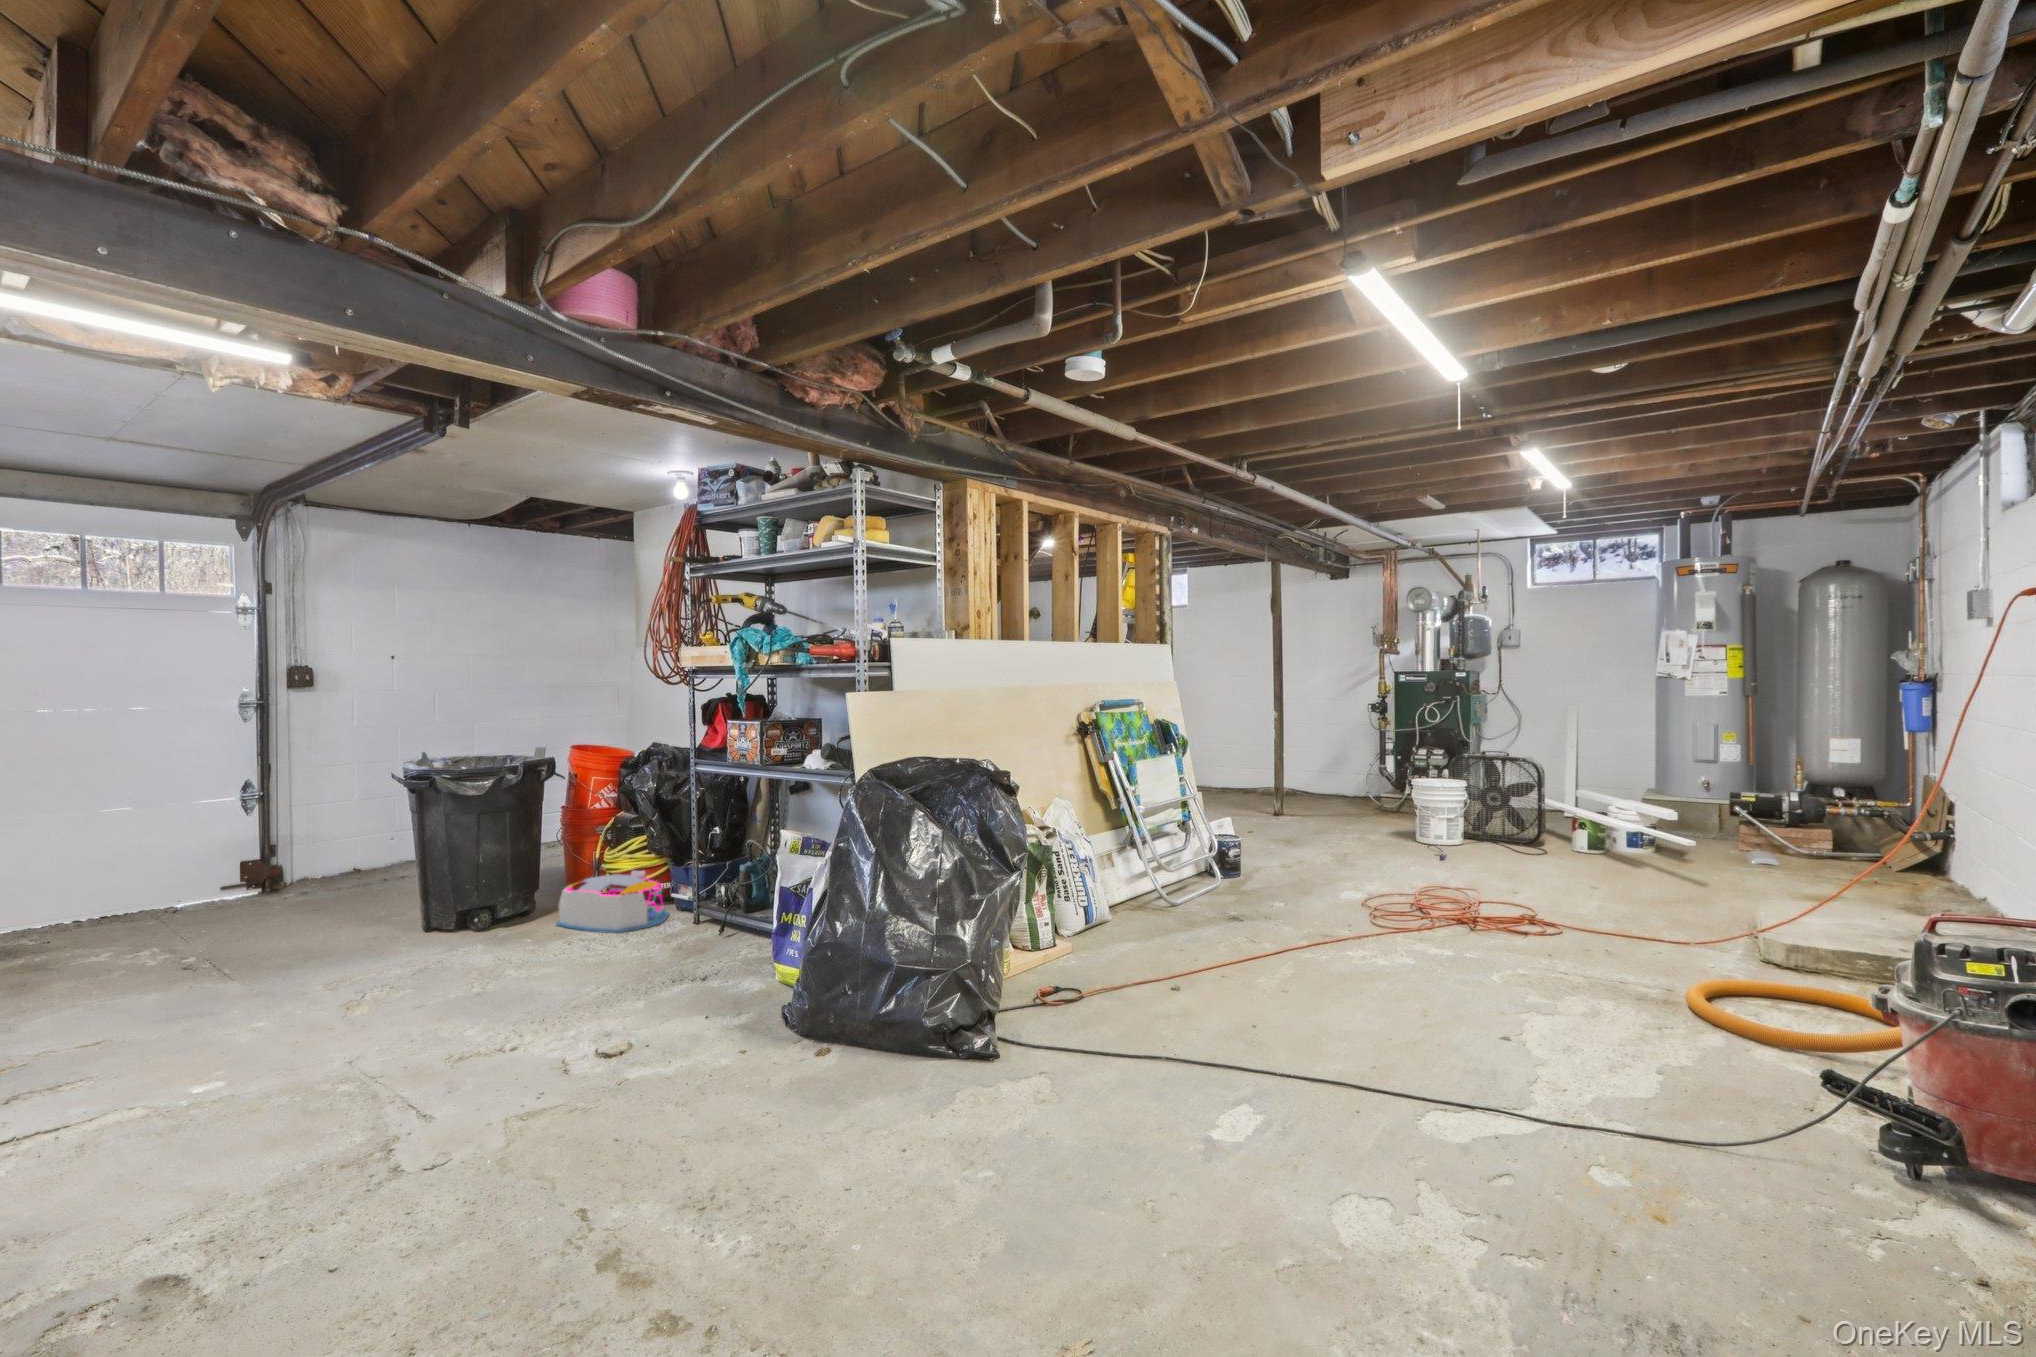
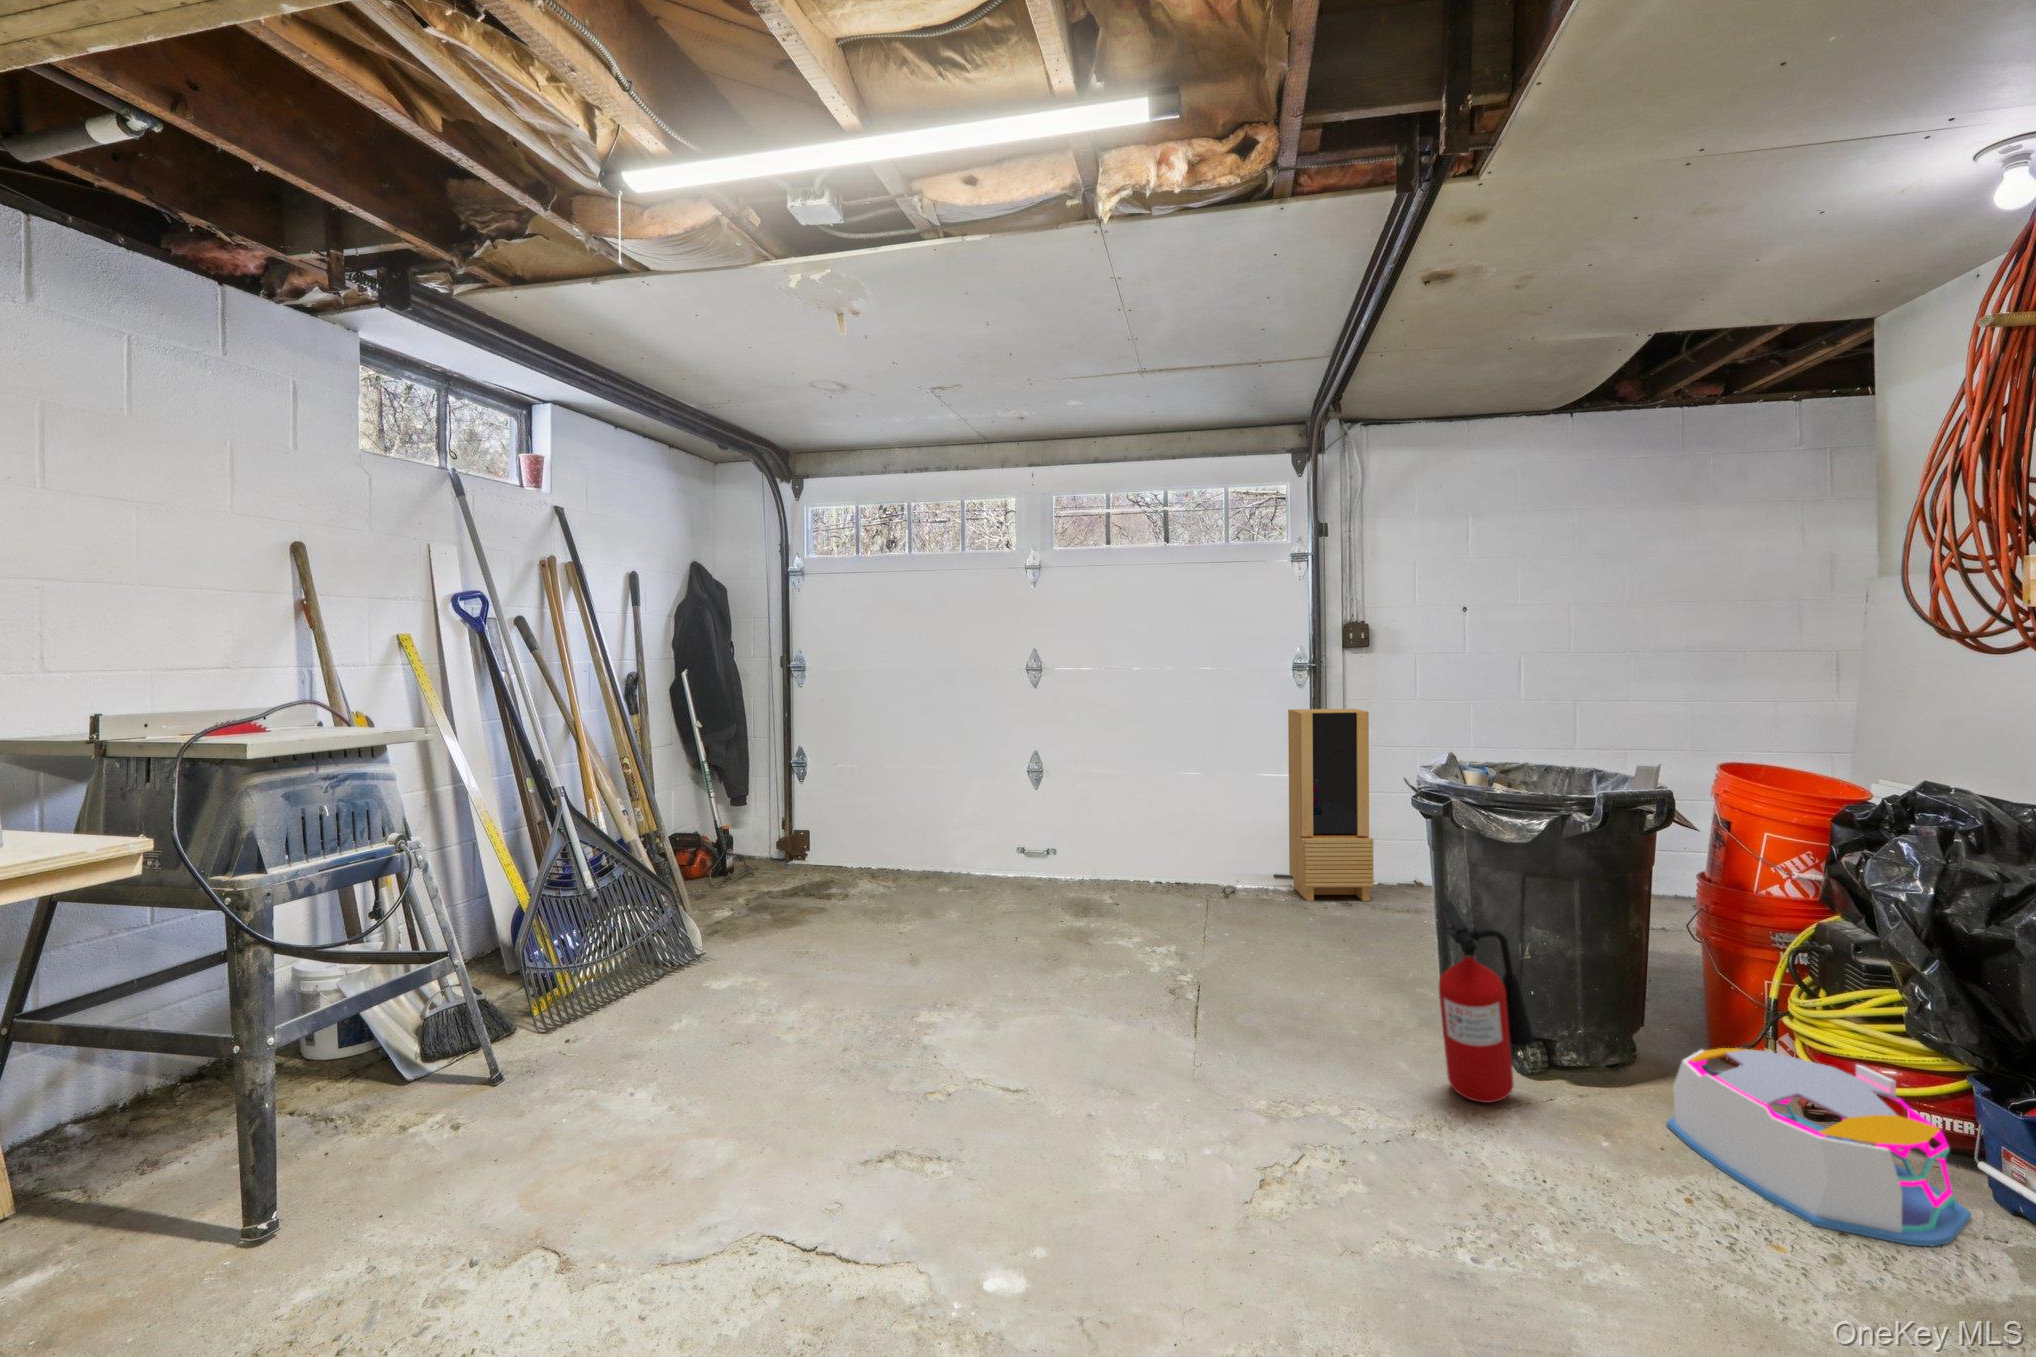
storage cabinet: none [236,737,327,897] -> present [1288,709,1374,901]
fire extinguisher: none [434,835,490,945] -> present [1439,900,1535,1103]

